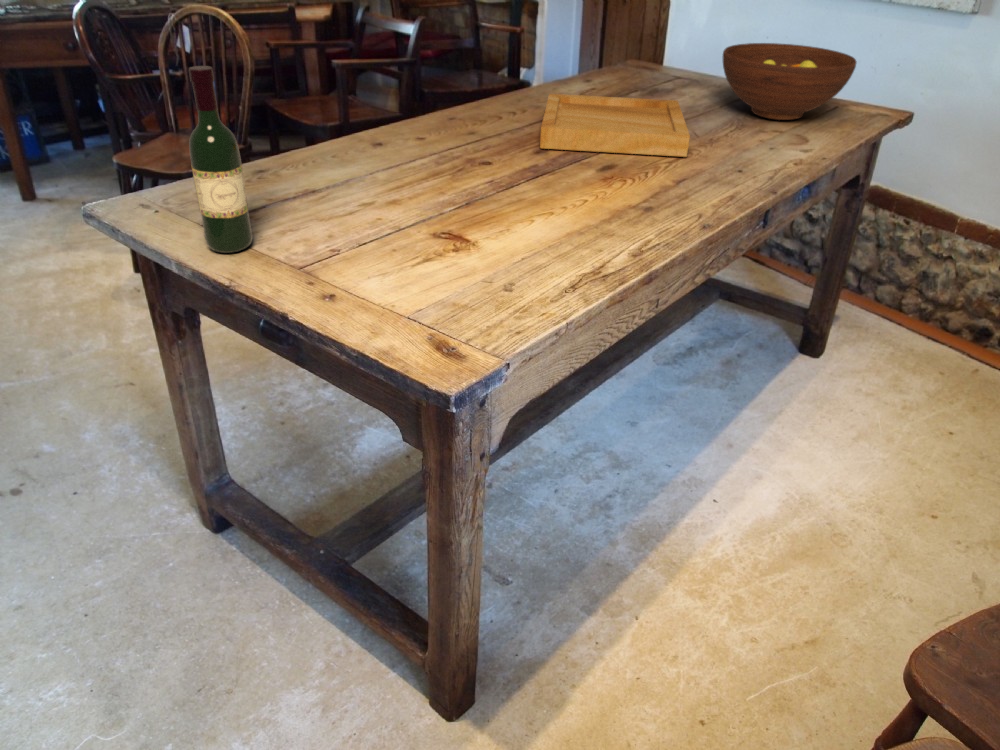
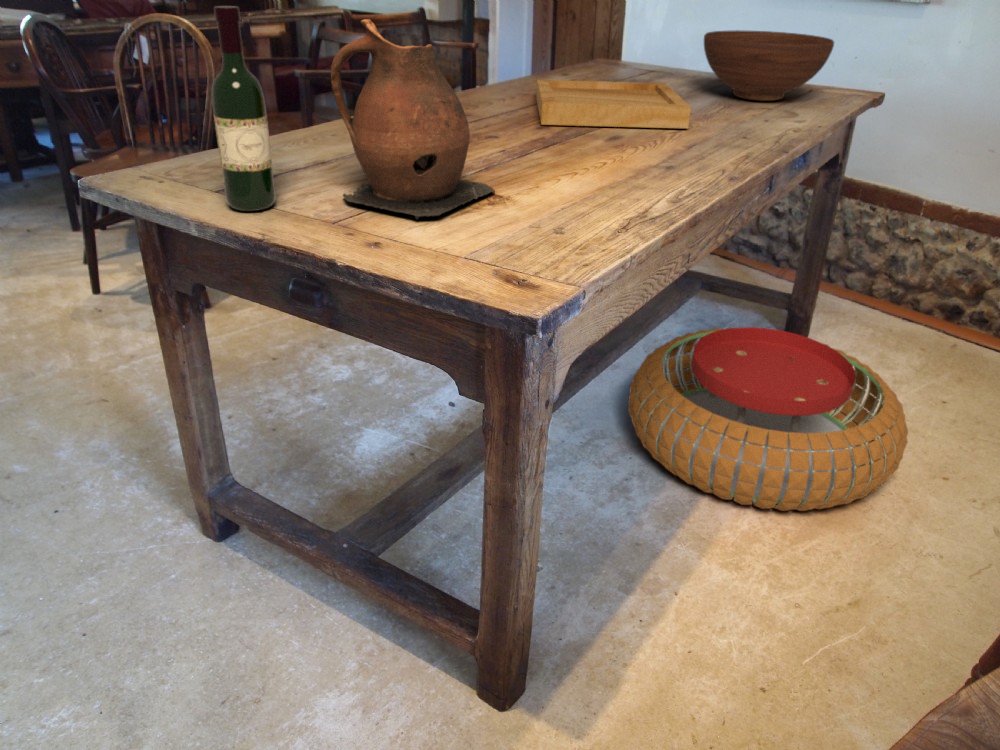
ceramic pitcher: none [302,75,463,269] -> present [331,19,495,219]
pouf: none [619,347,895,542] -> present [628,327,908,511]

